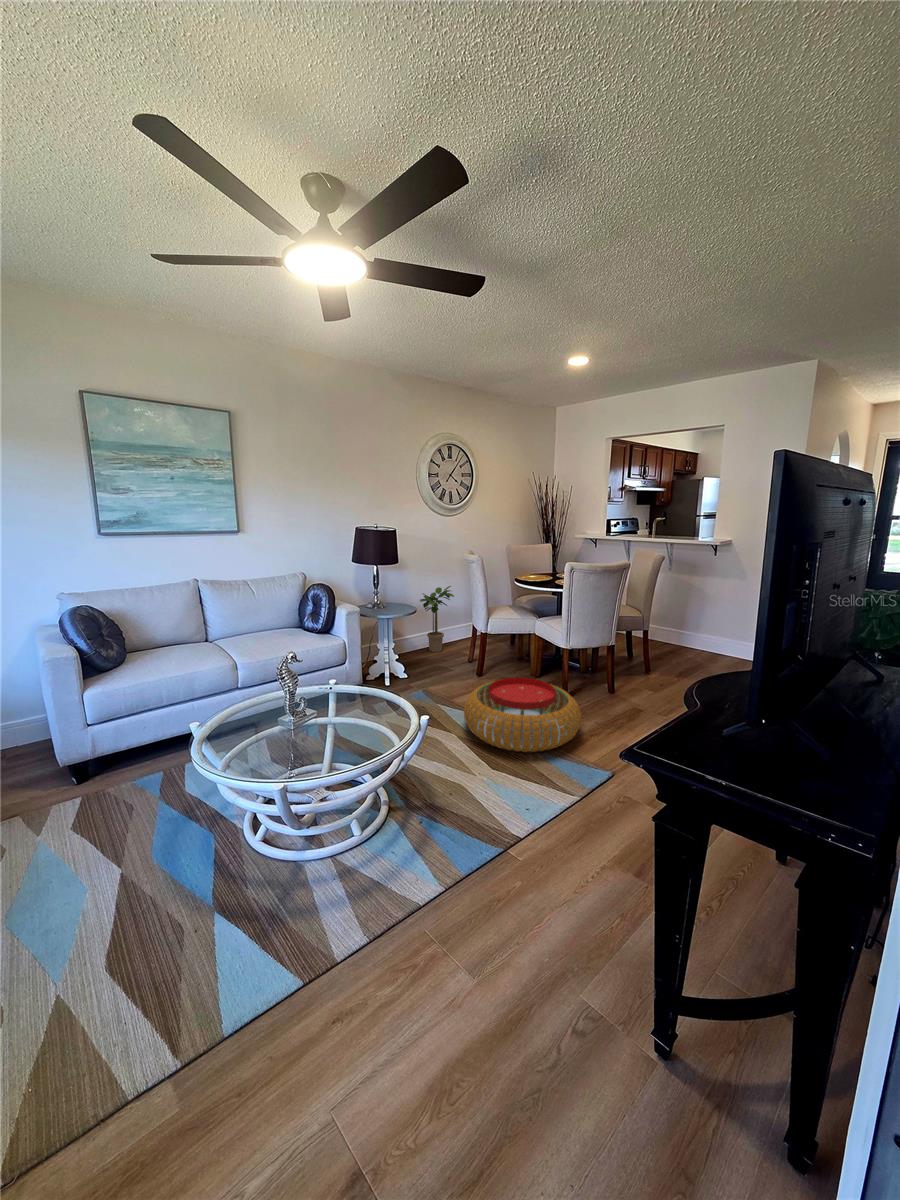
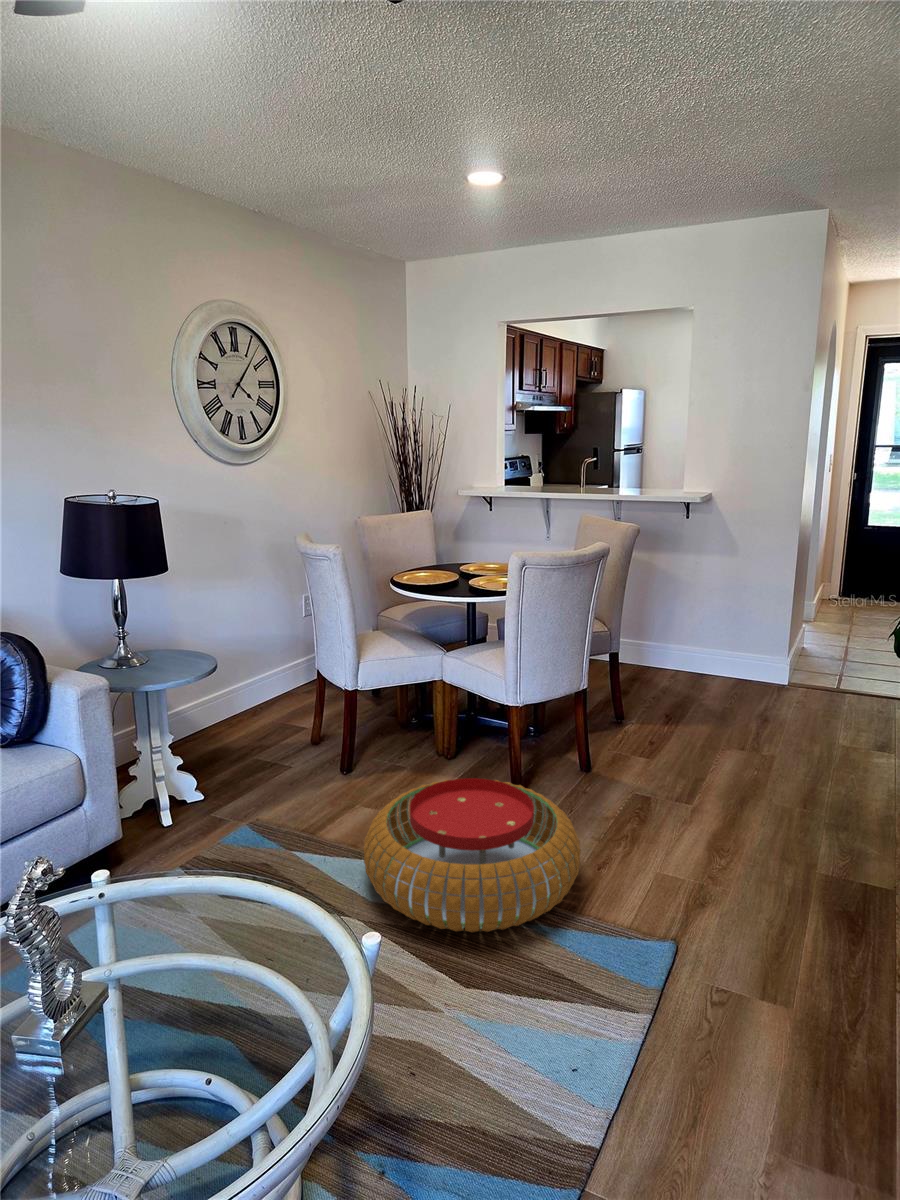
potted plant: present [420,586,454,652] -> none [203,601,272,732]

